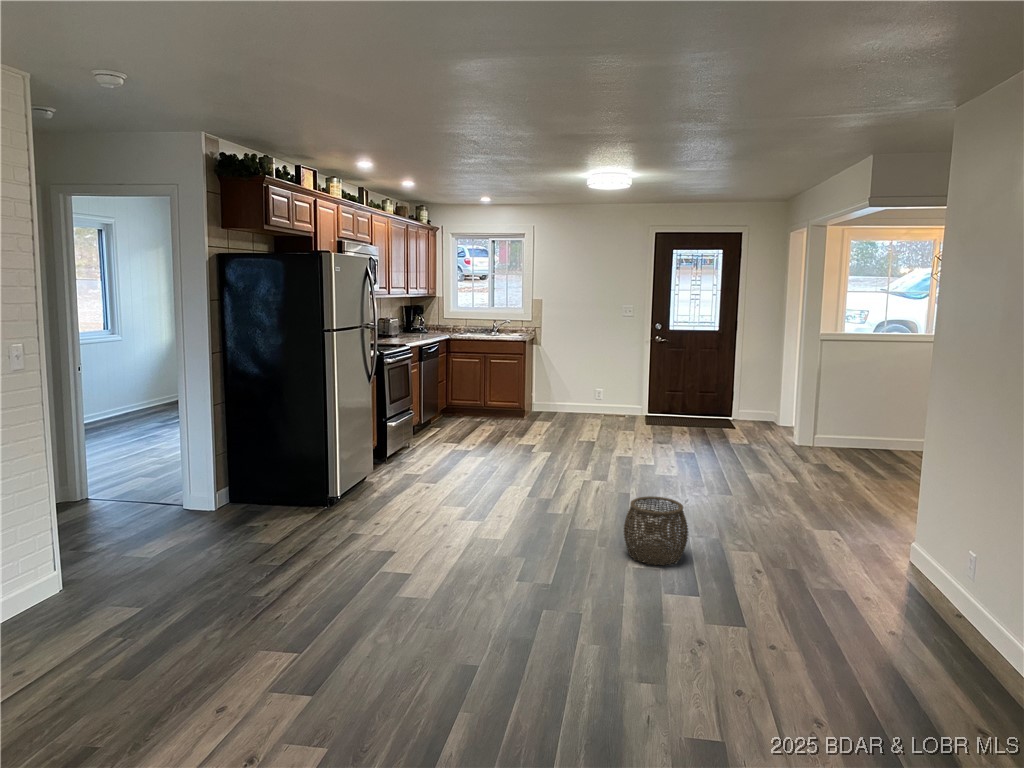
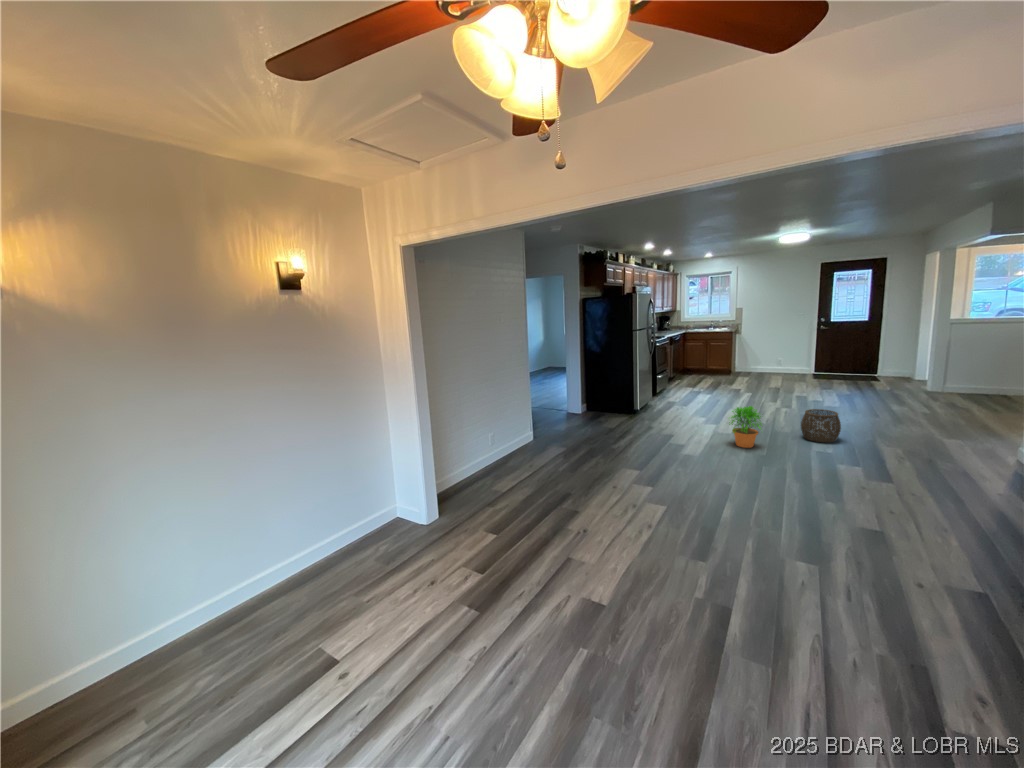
potted plant: none [486,498,563,593] -> present [729,406,762,448]

